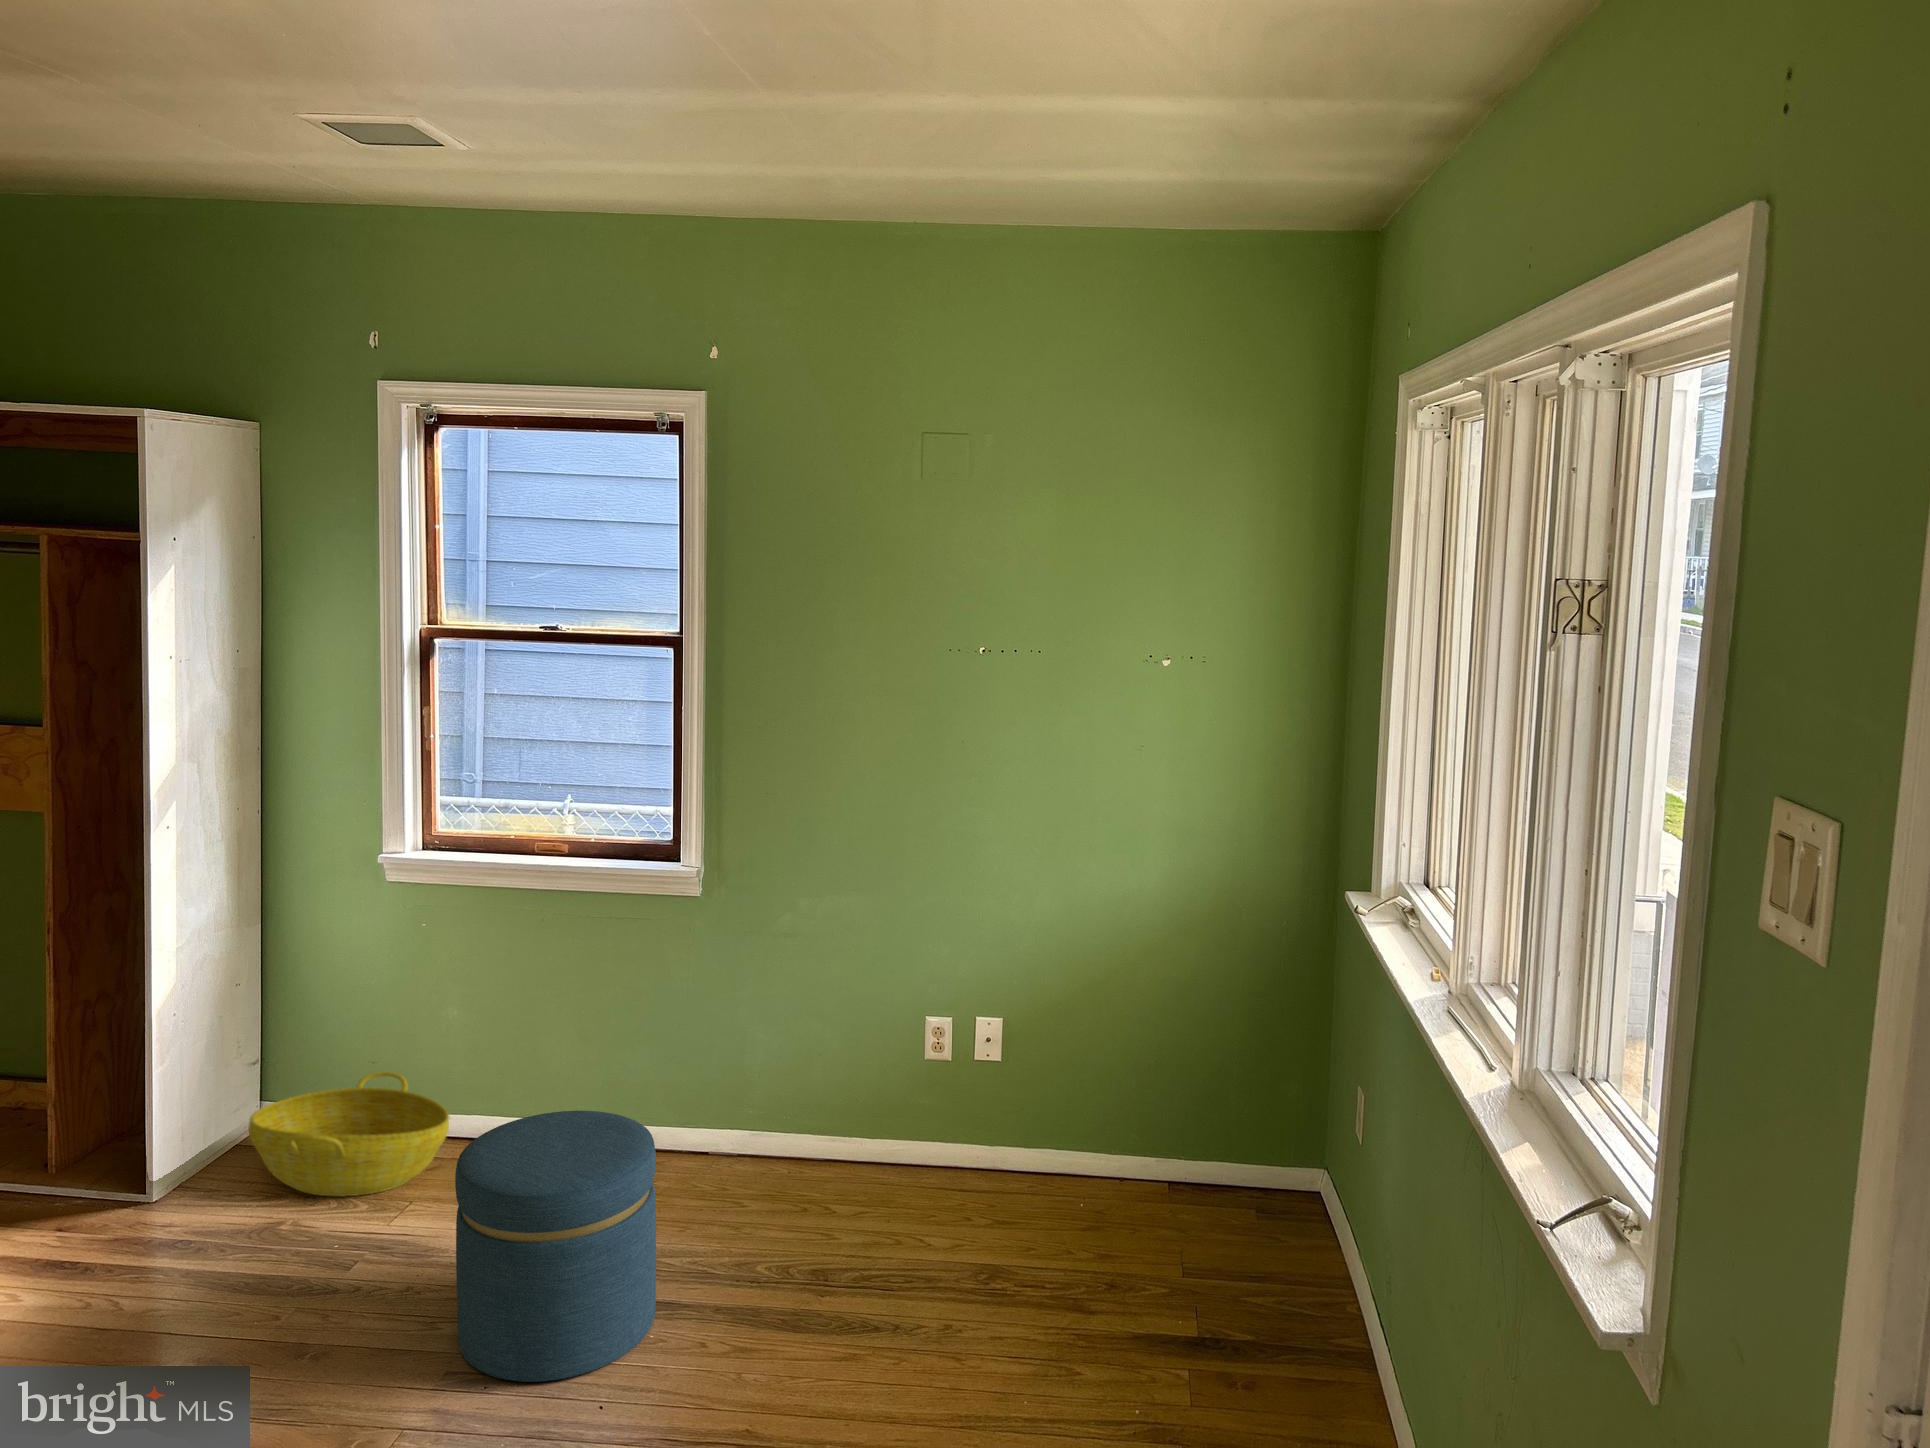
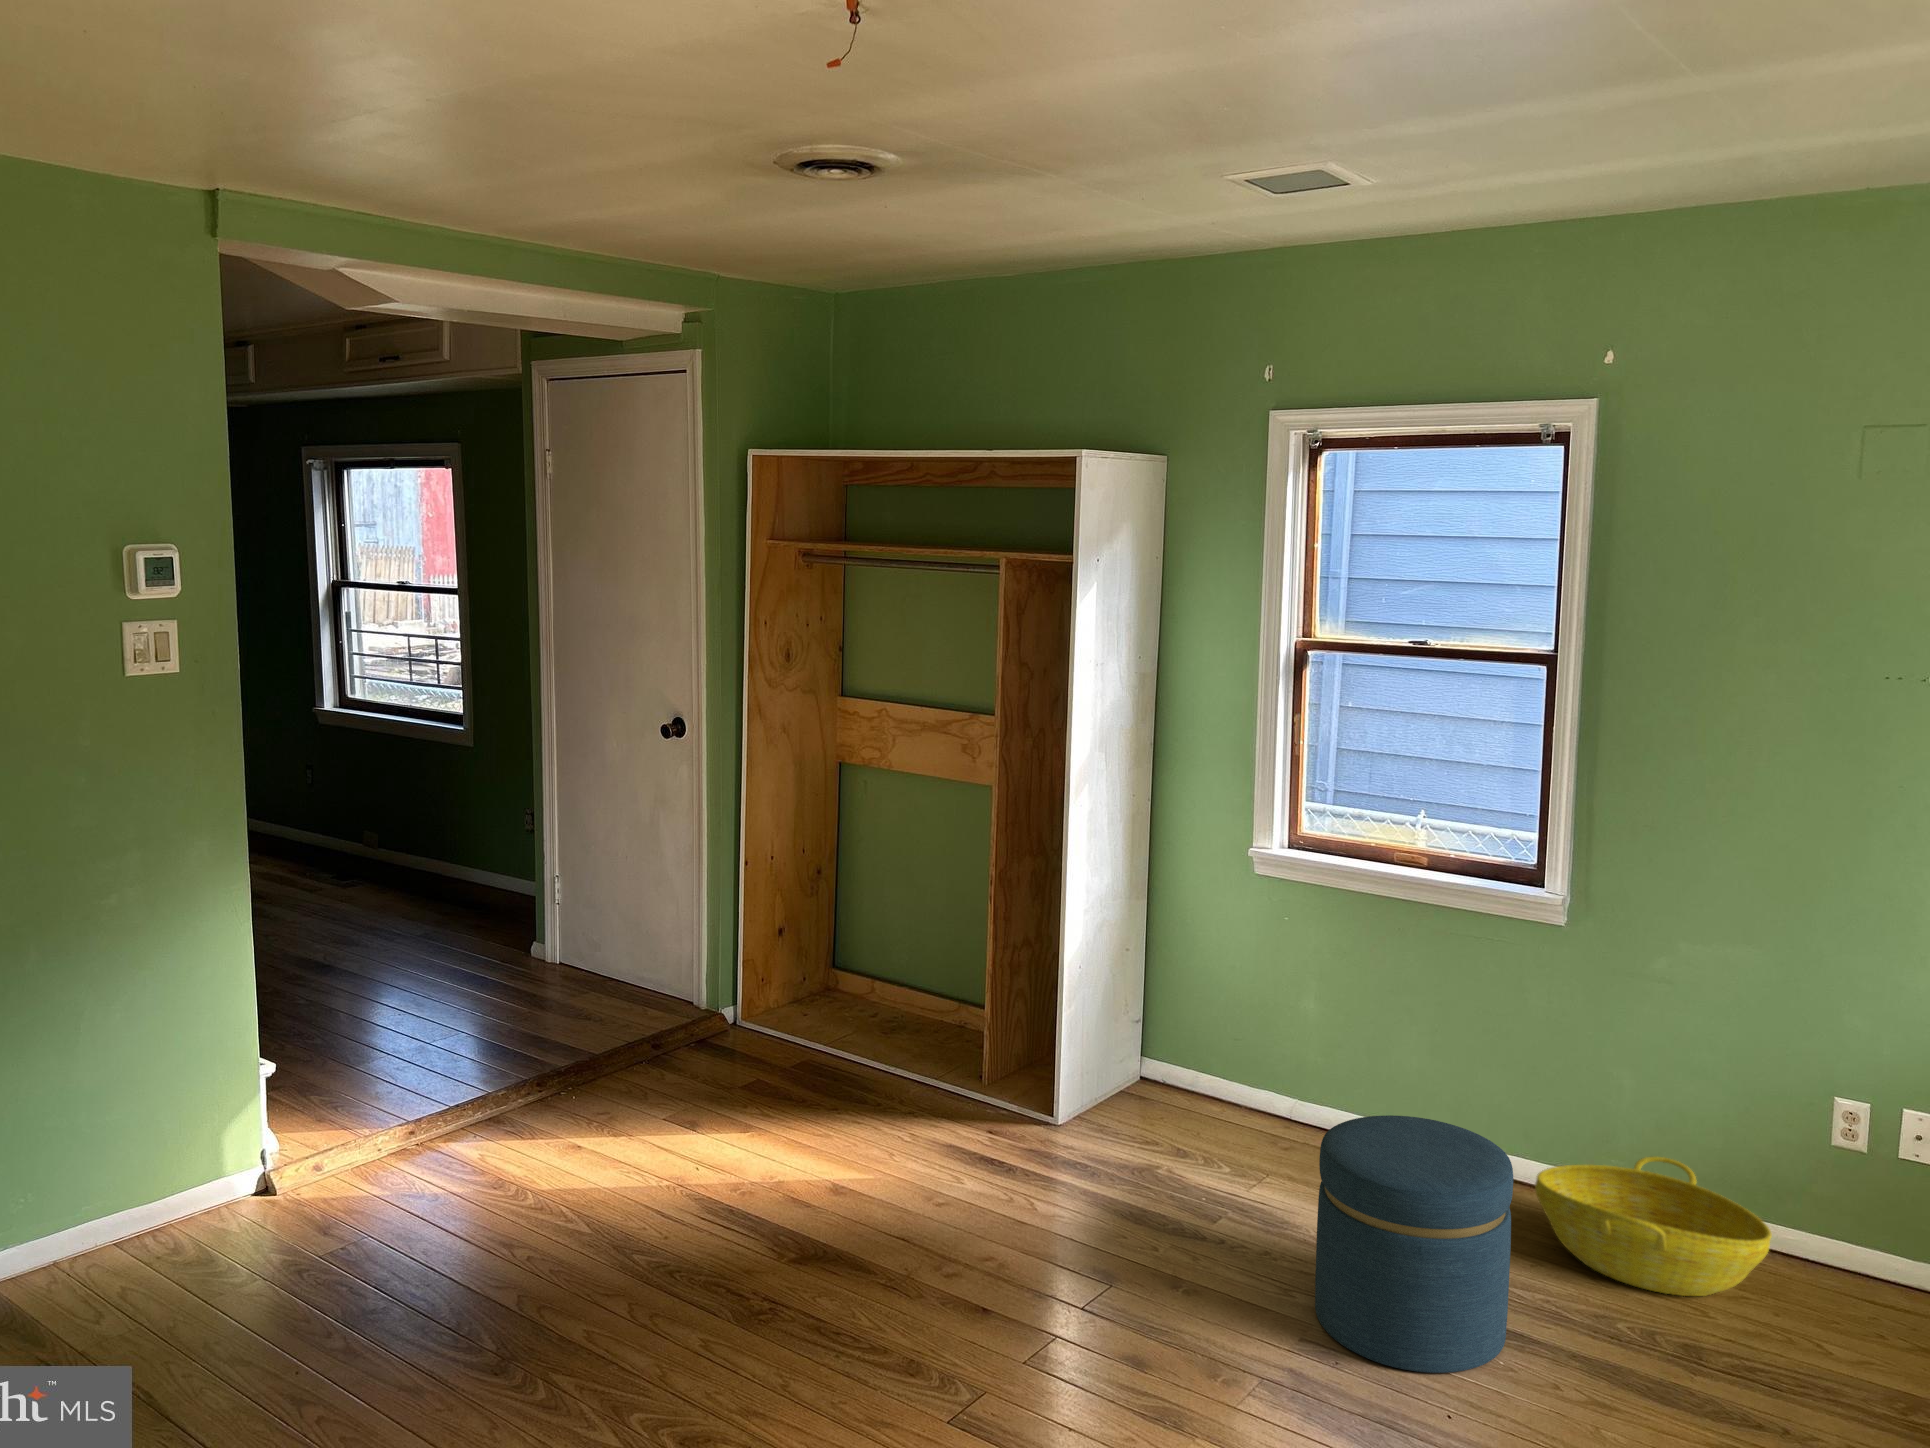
basket: present [248,1072,449,1196] -> present [1535,1157,1772,1296]

